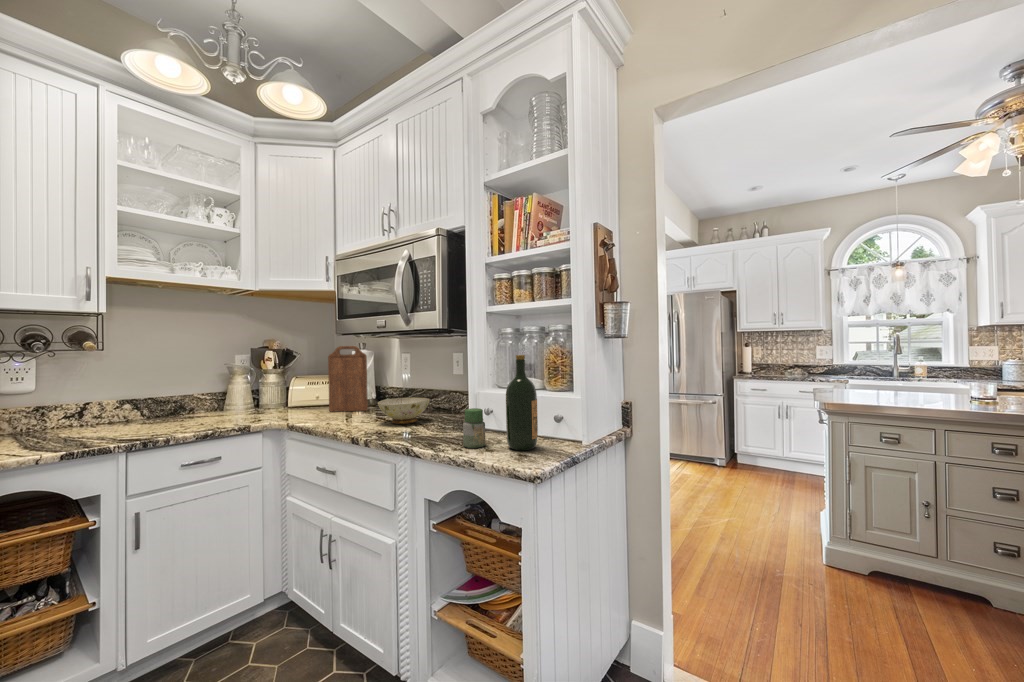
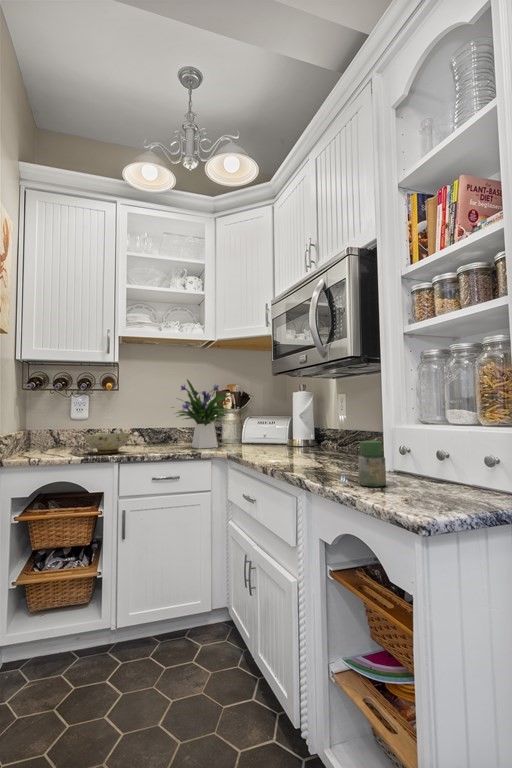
flower arrangement: none [193,337,283,419] -> present [177,380,231,449]
cutting board: present [328,346,368,412] -> none [270,386,304,449]
wine bottle: present [506,355,538,450] -> none [406,373,452,495]
ceramic bowl: present [378,397,430,424] -> present [84,433,131,454]

